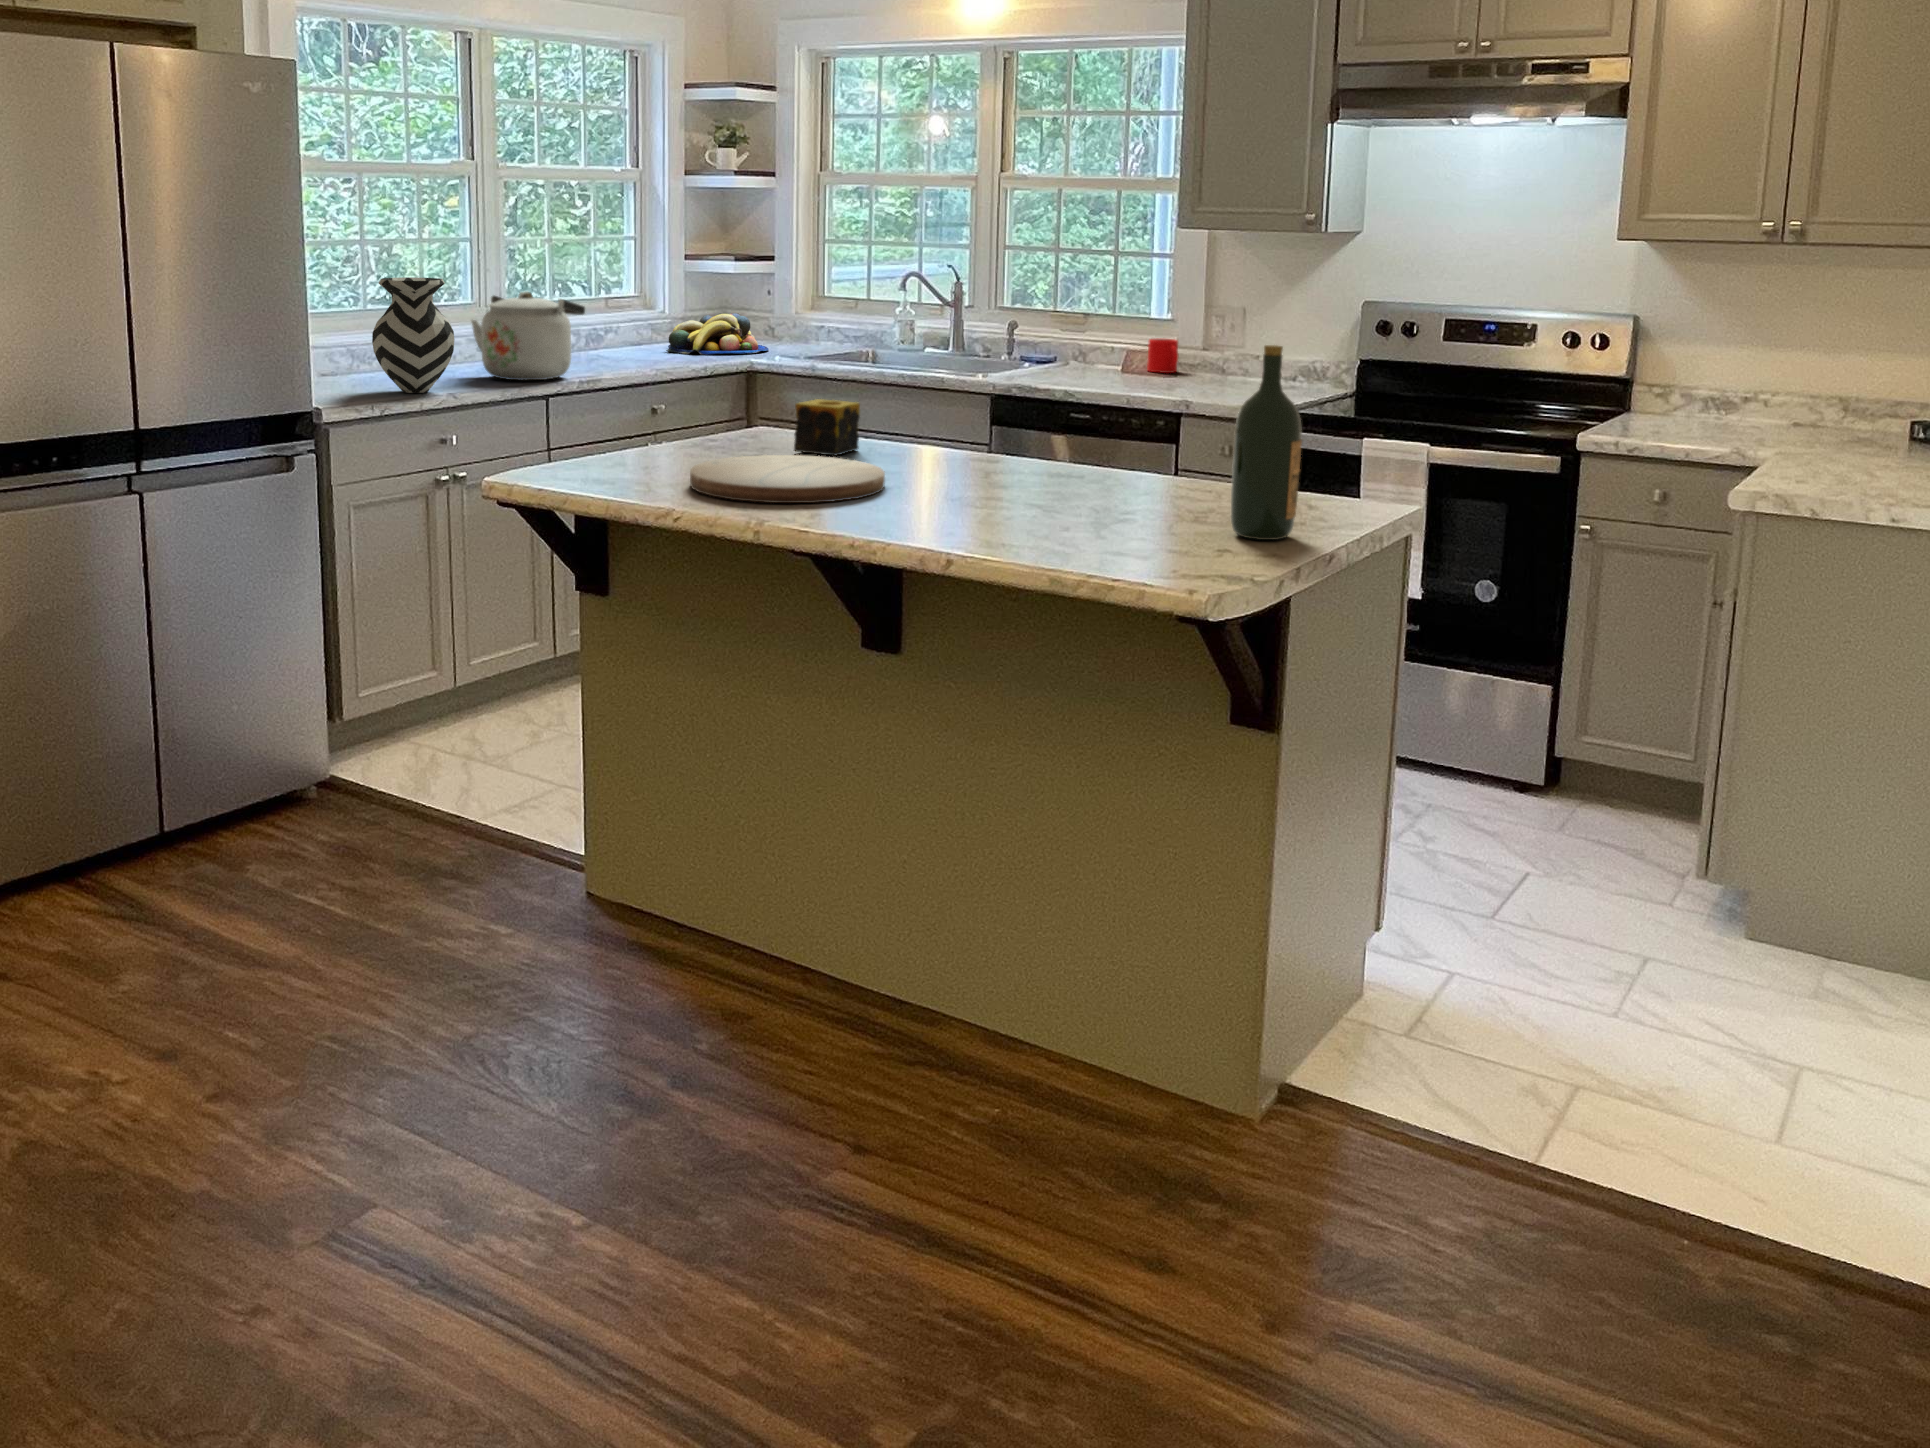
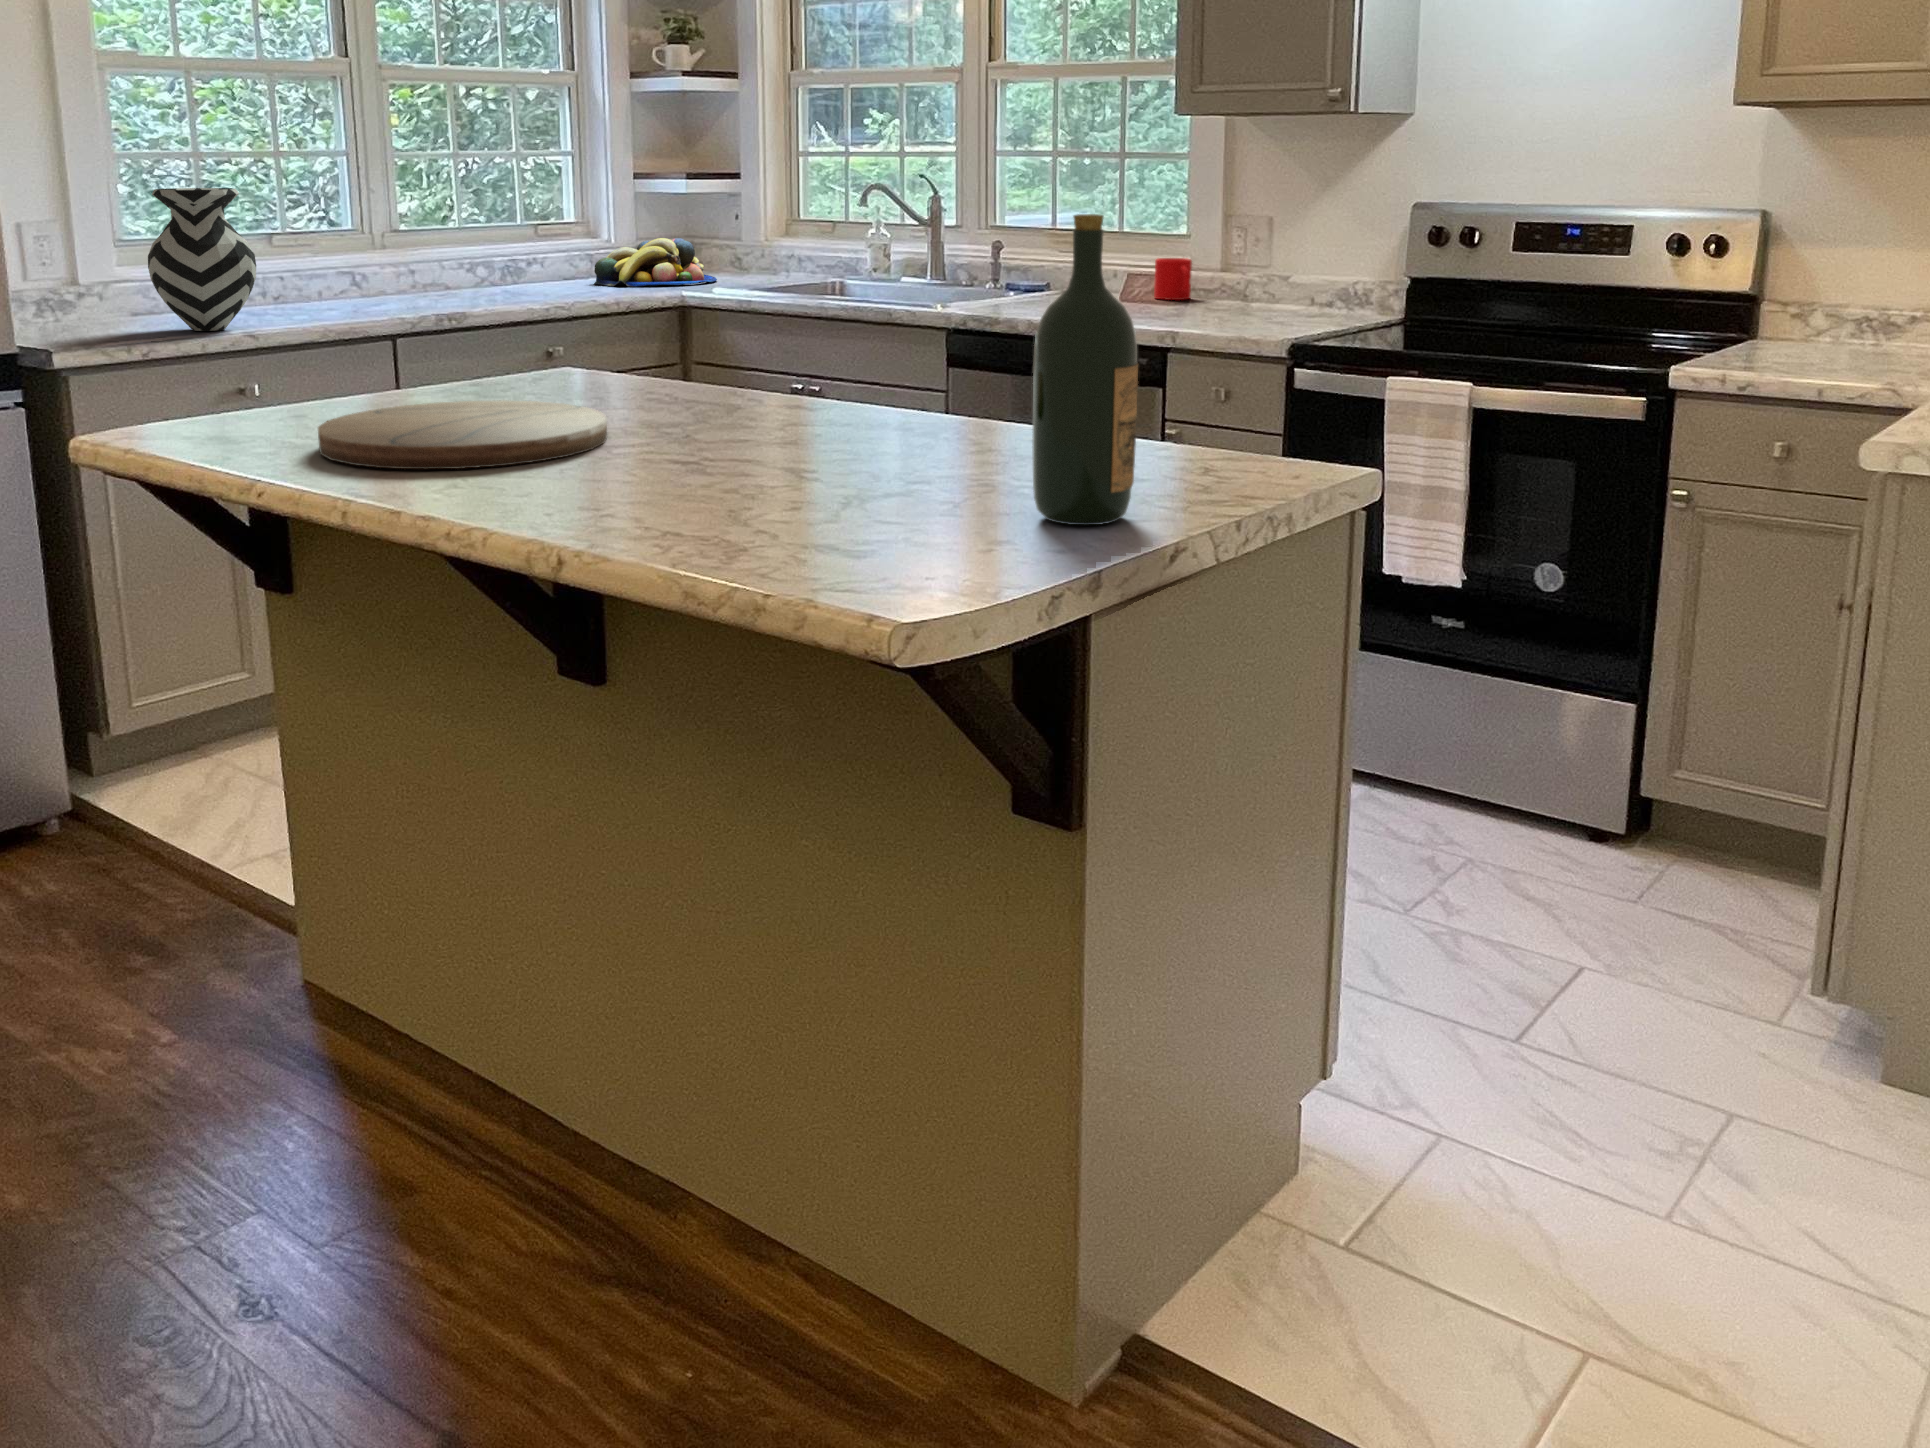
kettle: present [471,291,585,380] -> none [308,207,446,315]
candle: present [794,399,860,456] -> none [541,325,638,401]

